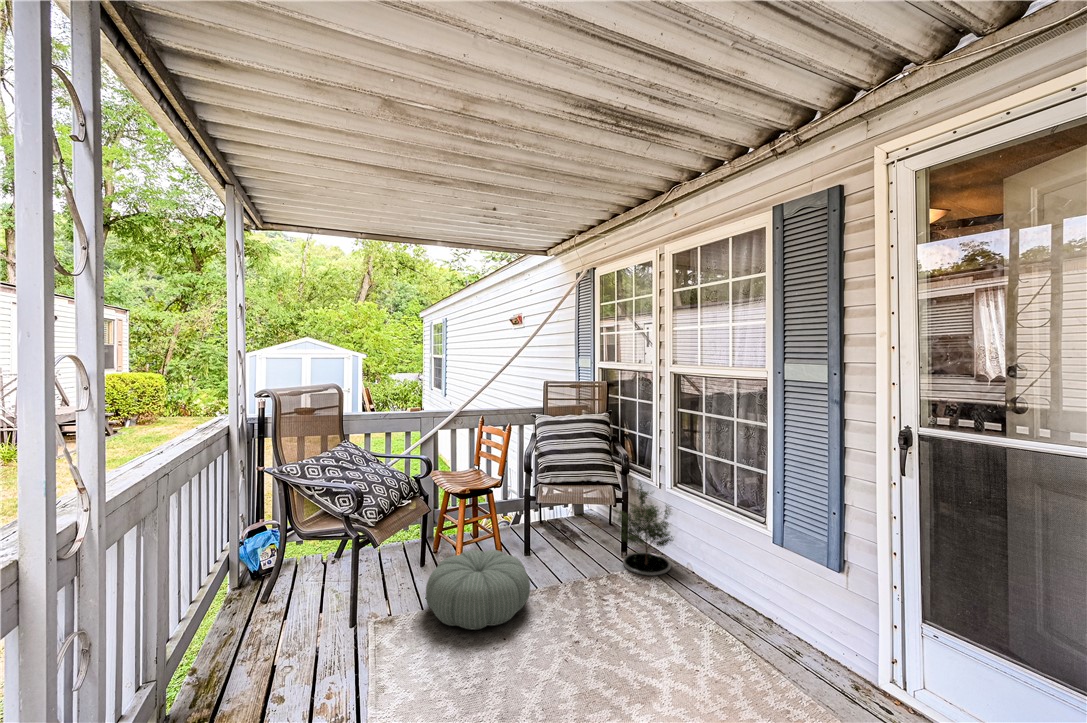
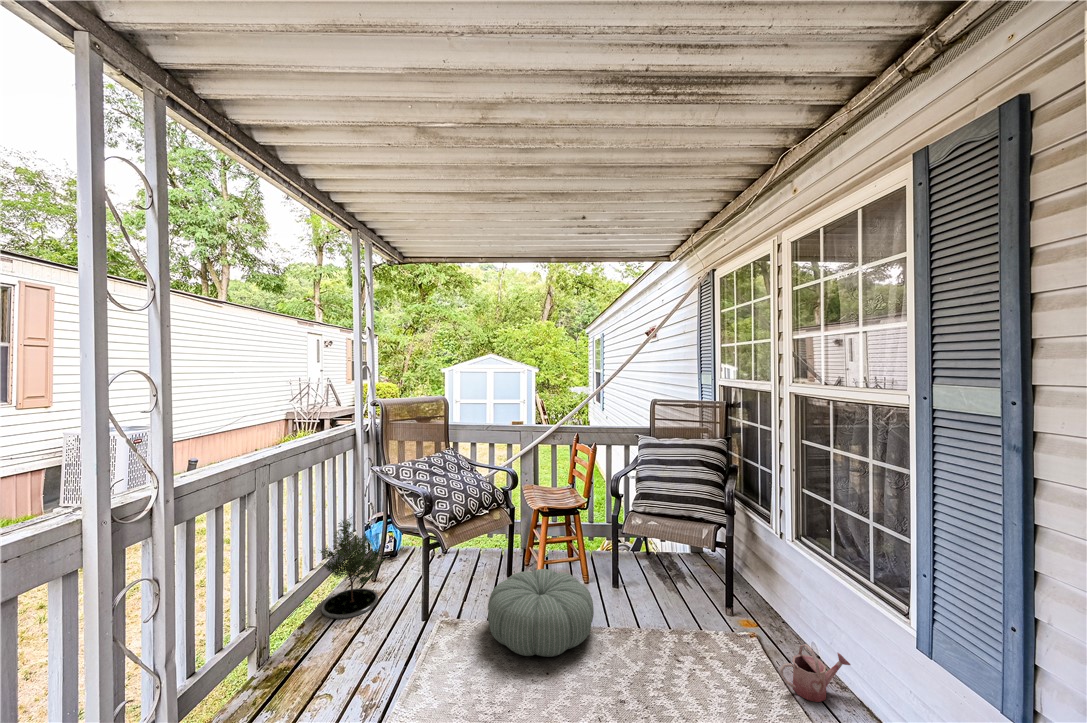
potted tree: present [617,481,673,576] -> present [320,517,385,619]
watering can: none [680,563,721,603] -> present [780,644,851,702]

